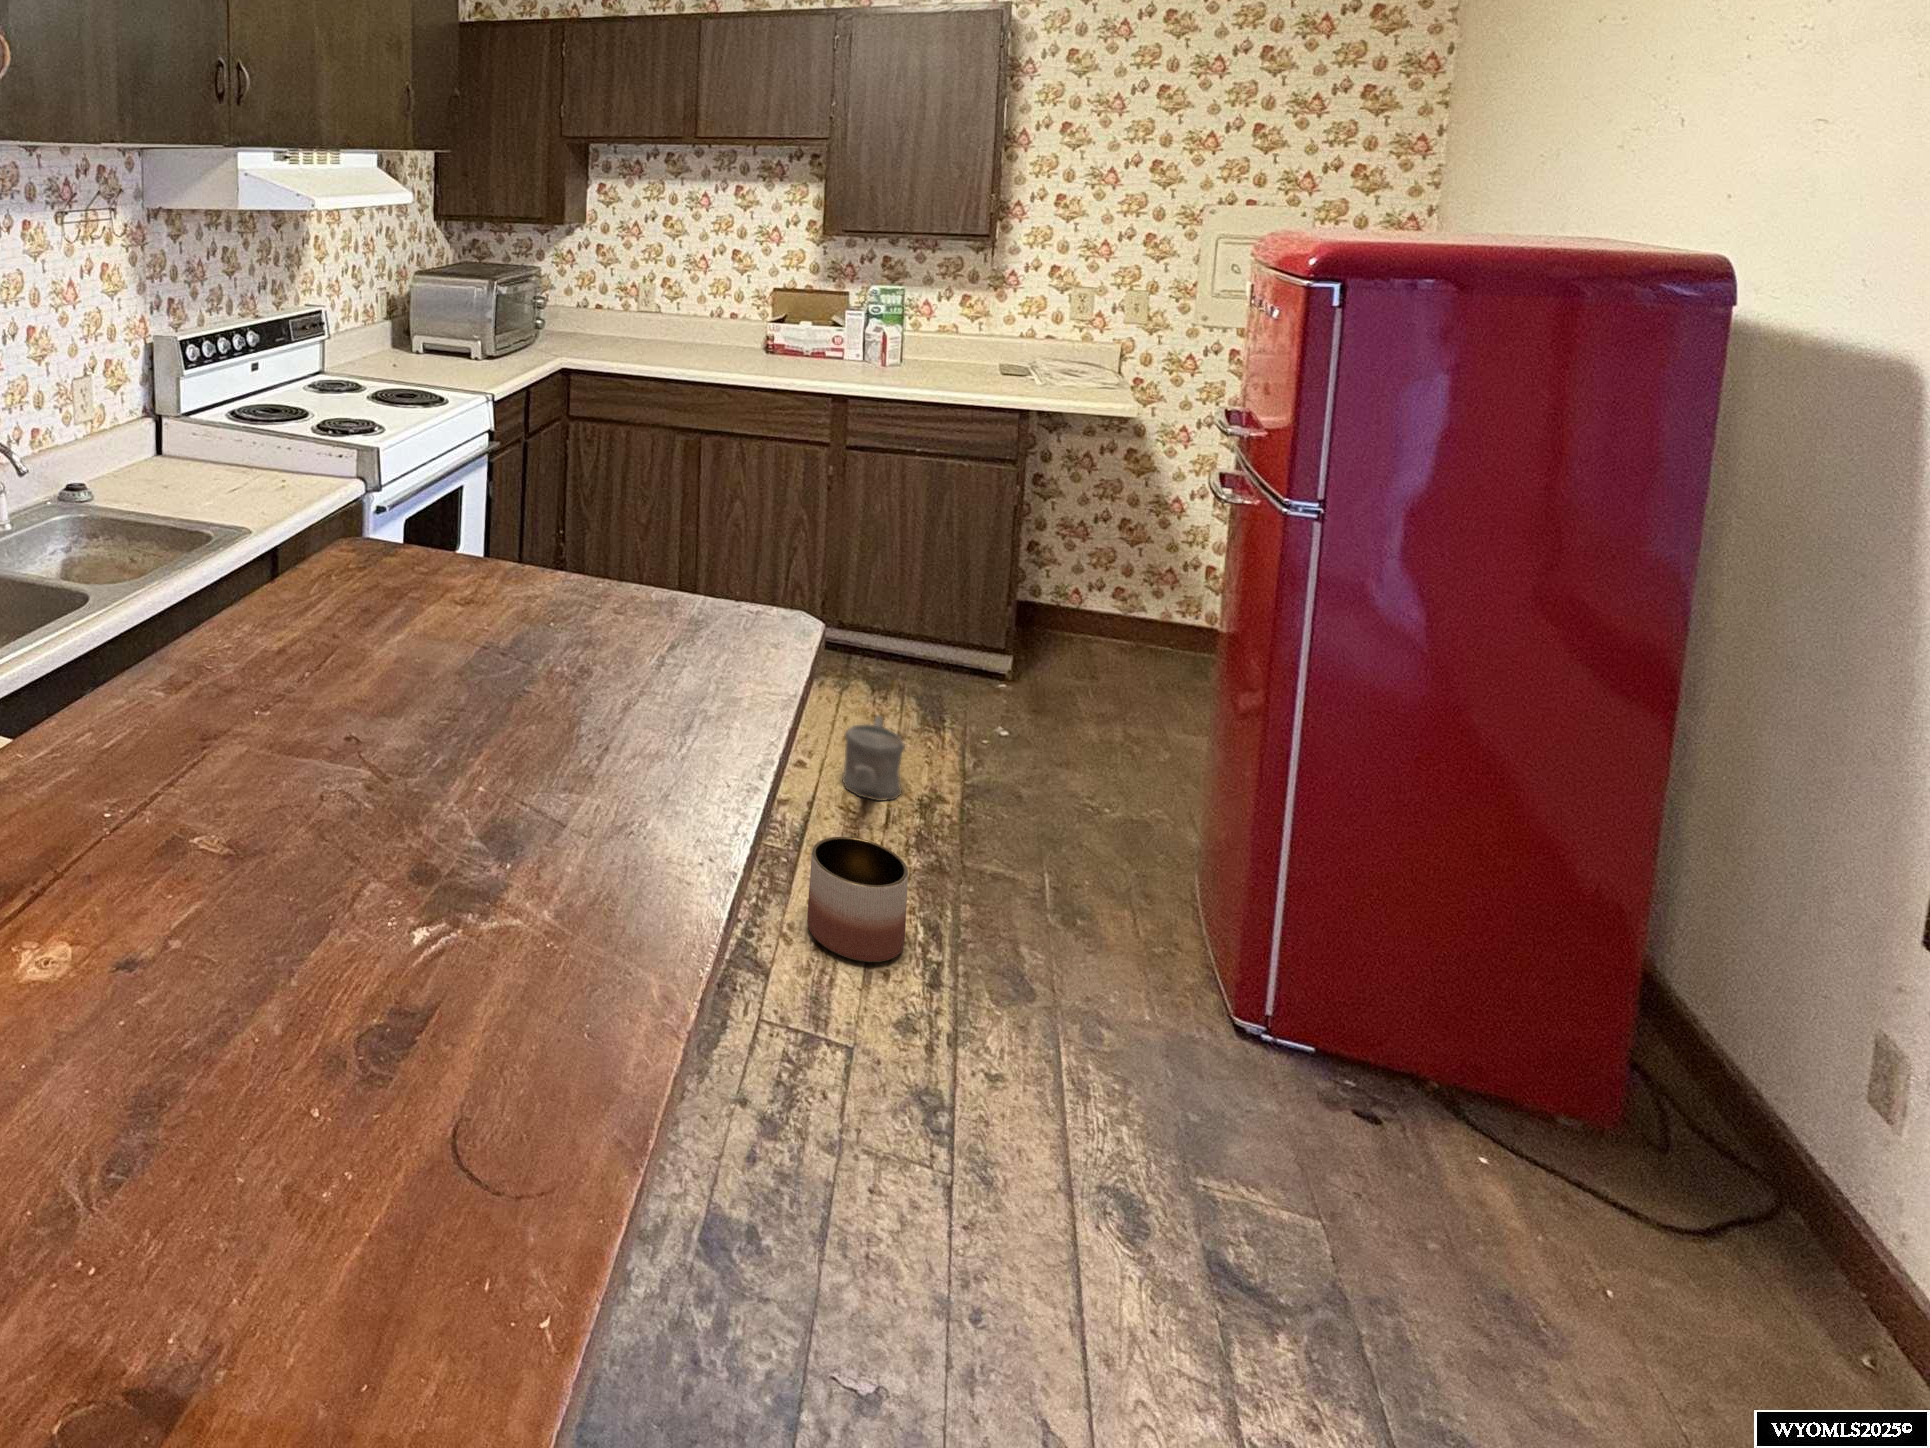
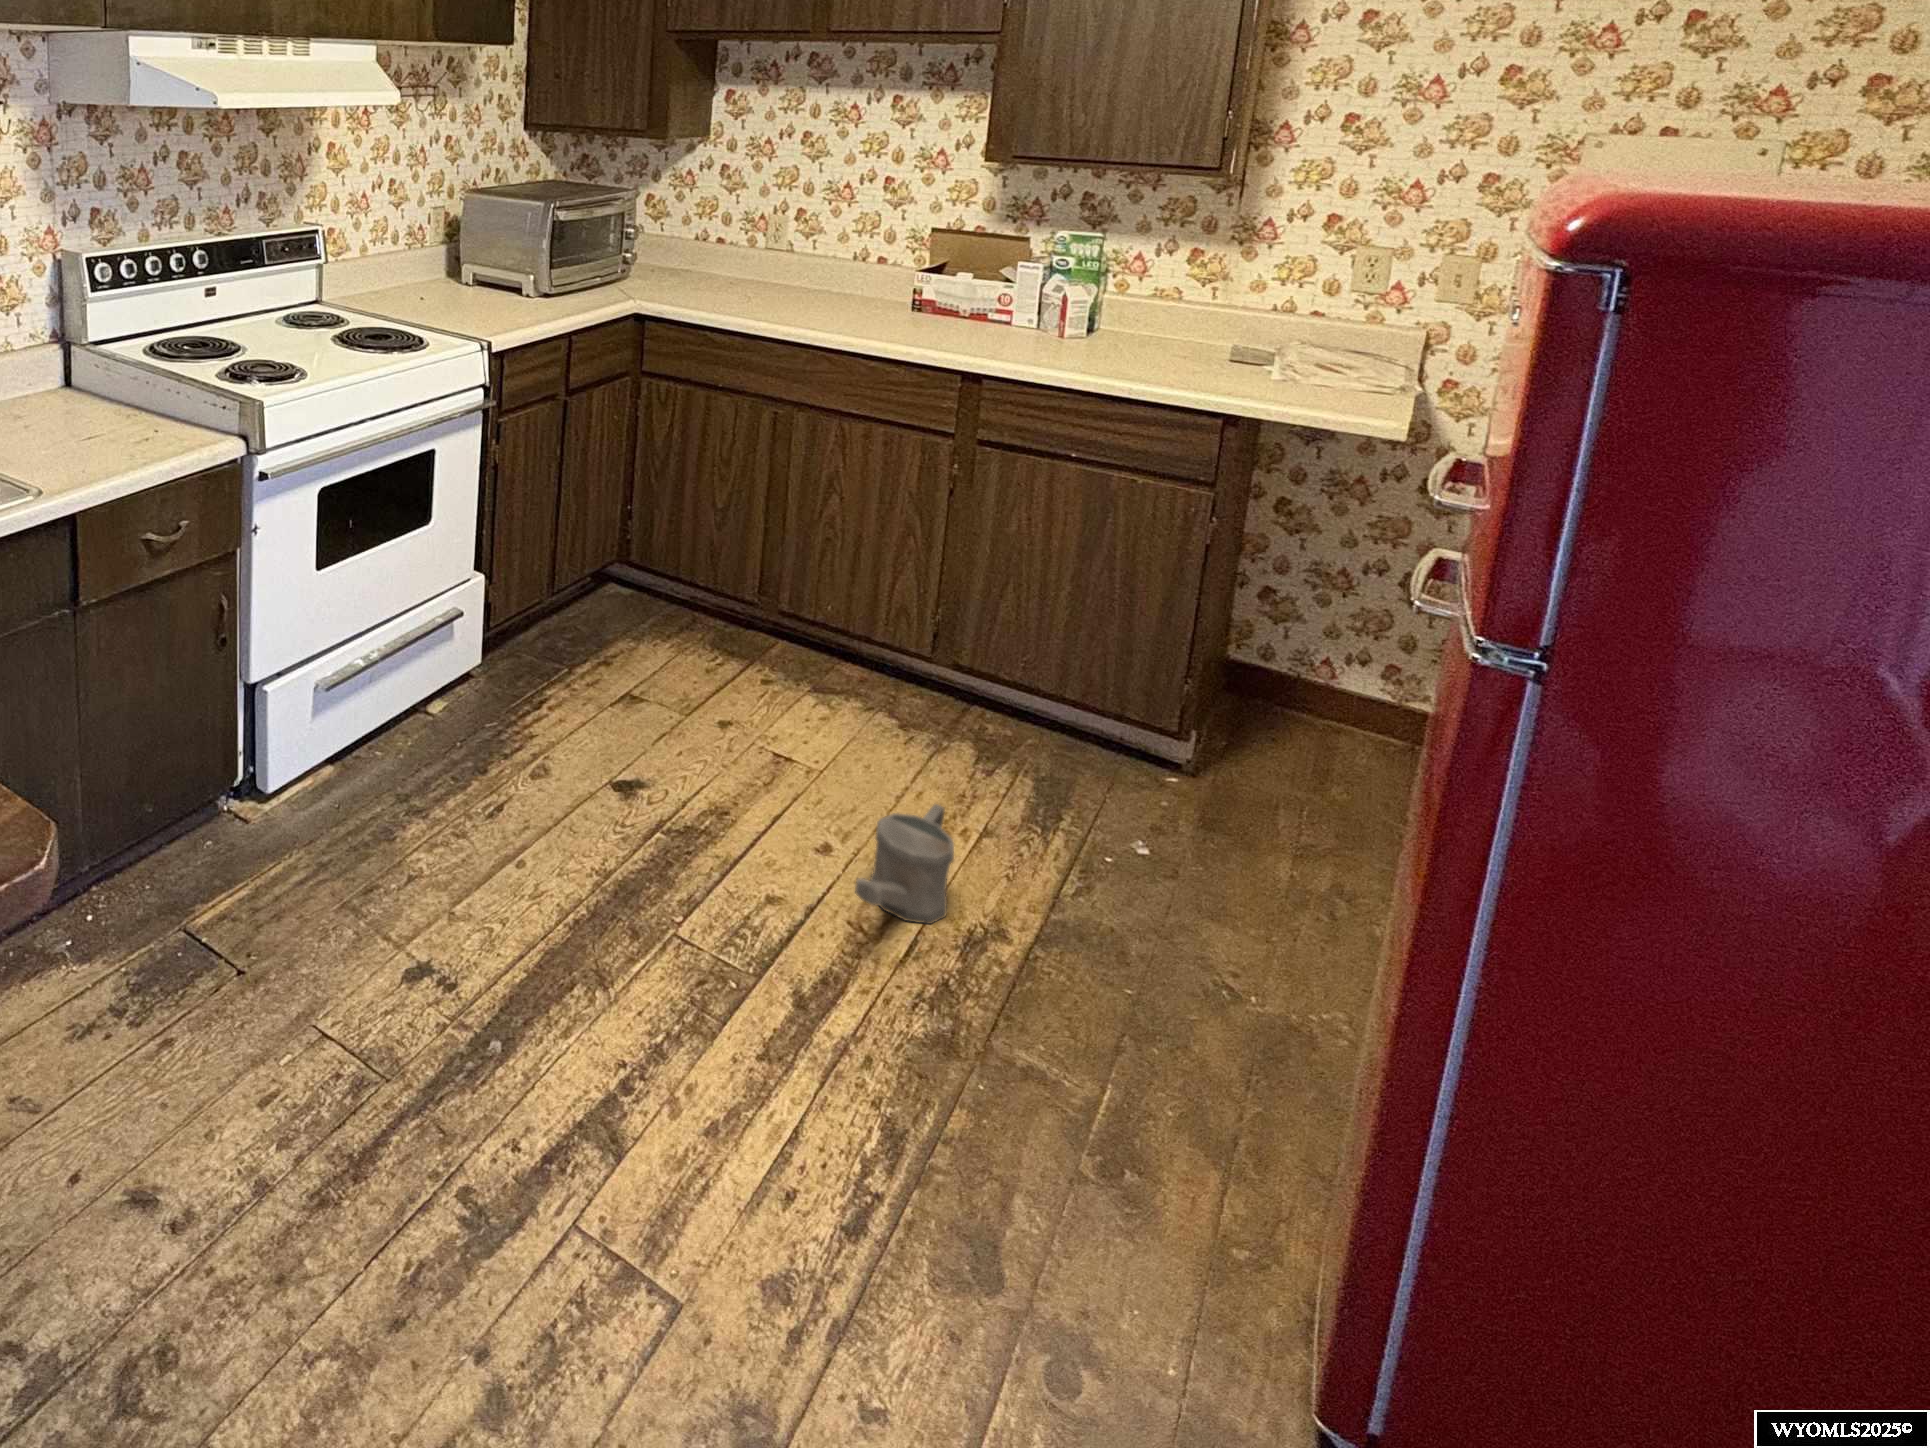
planter: present [807,837,908,962] -> none [707,983,847,1177]

